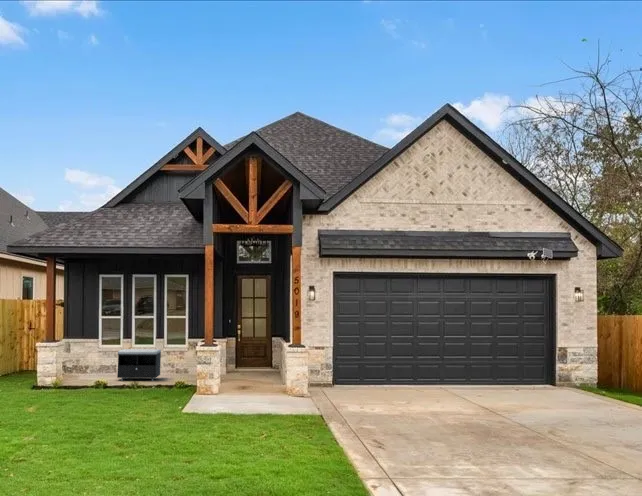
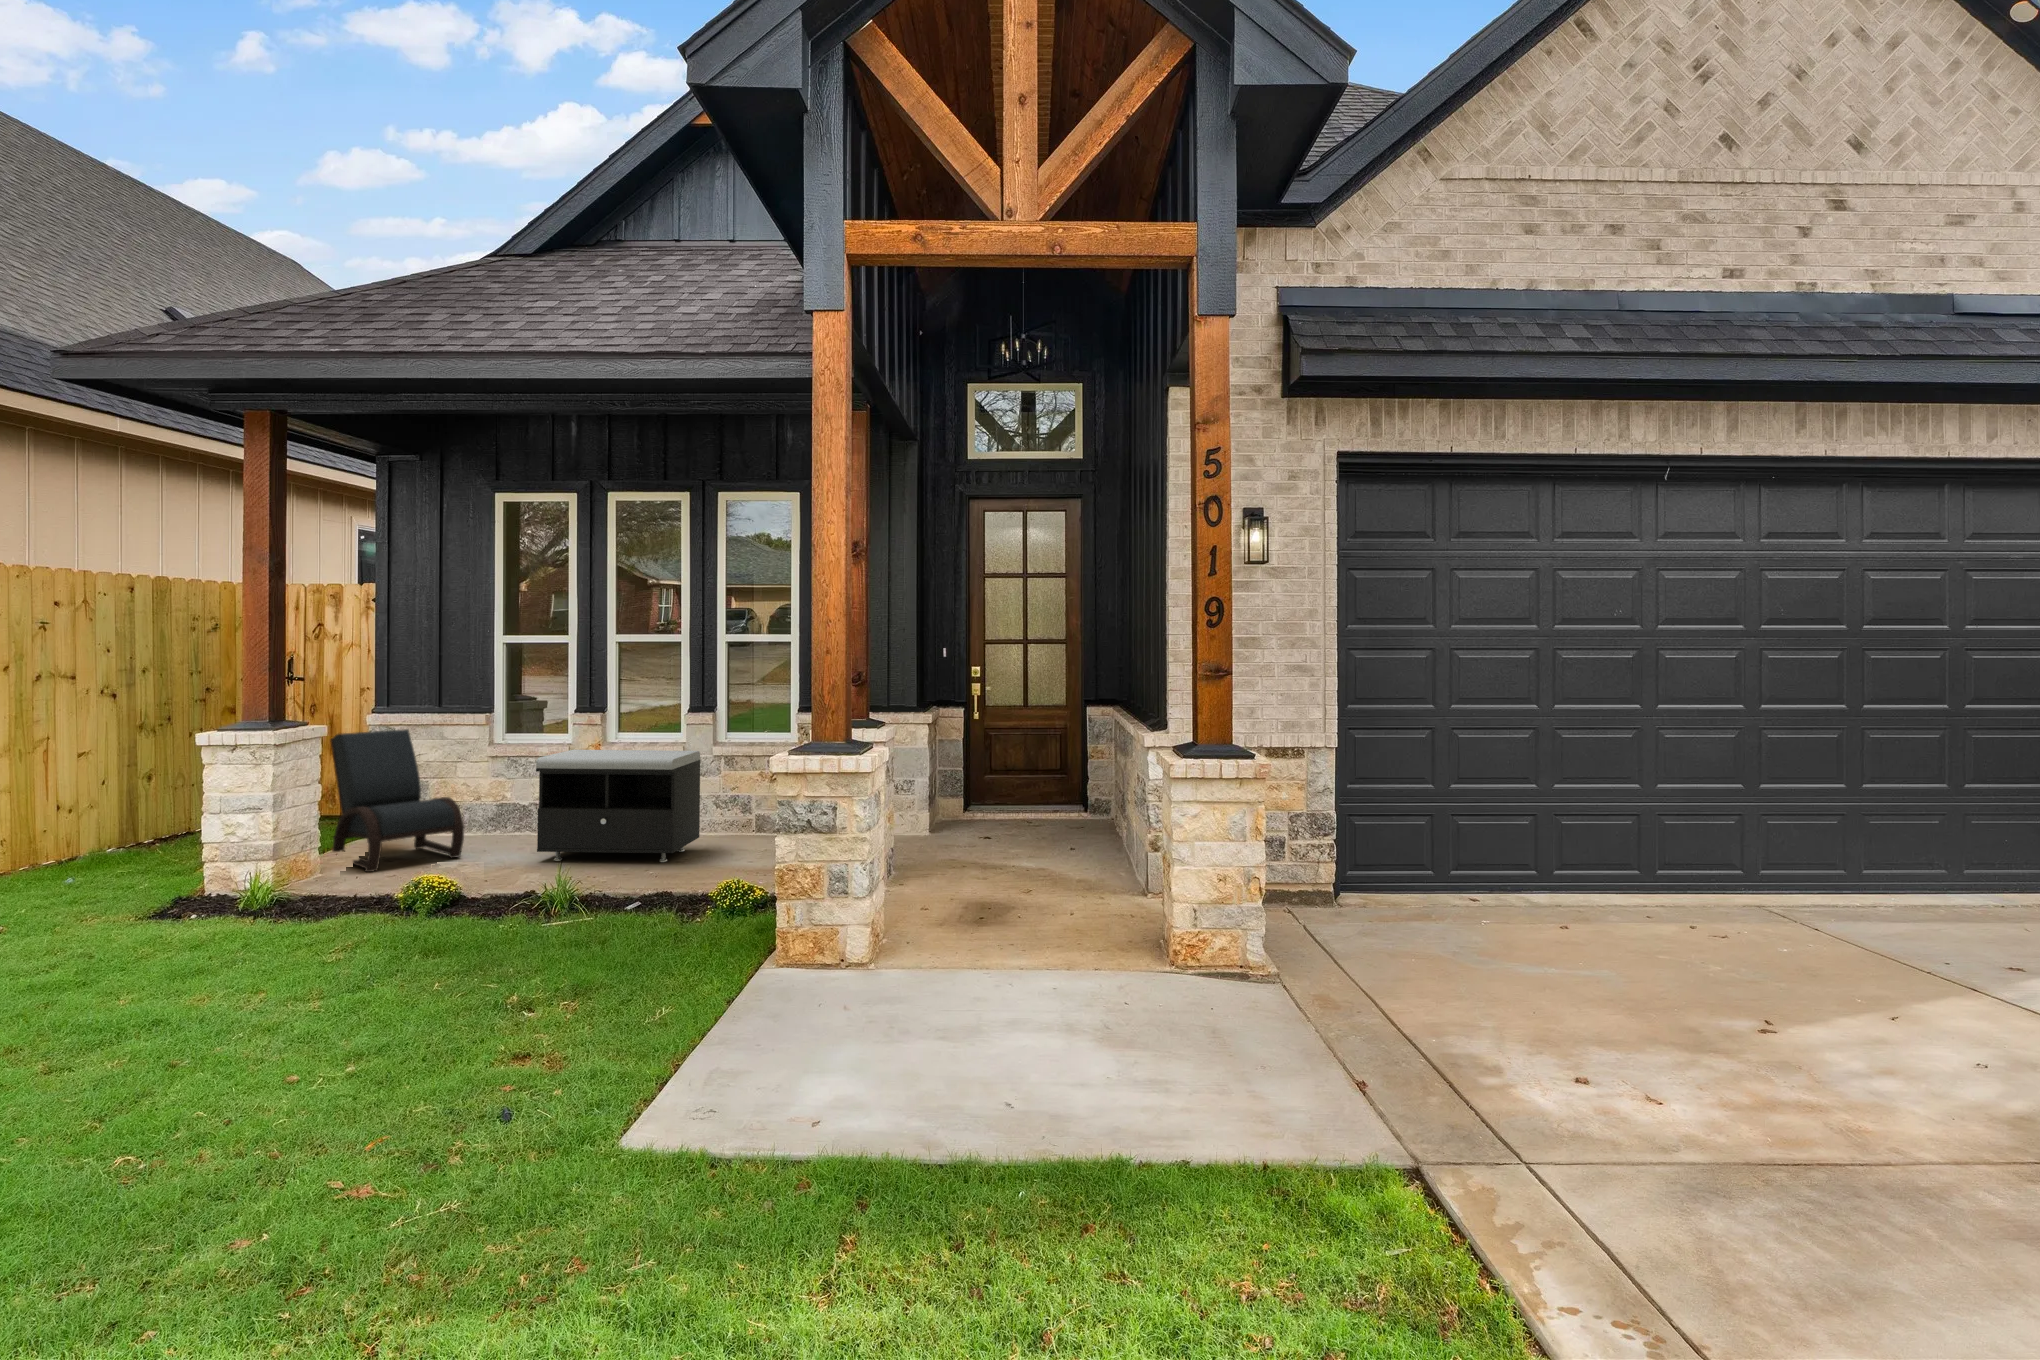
lounge chair: none [57,343,96,383] -> present [330,729,464,872]

